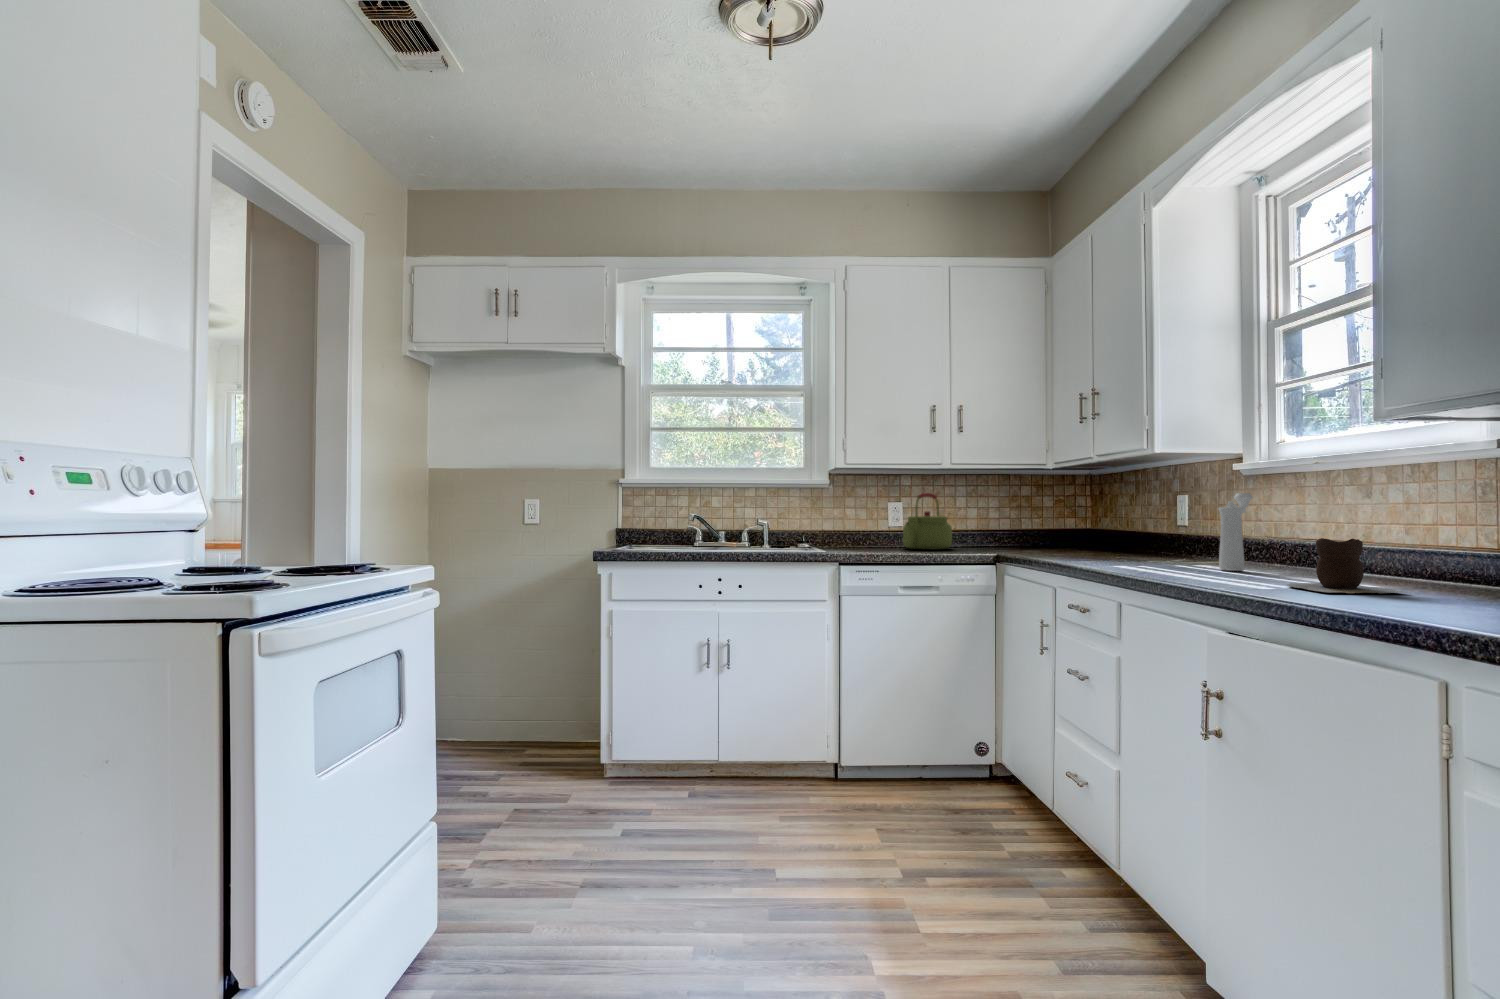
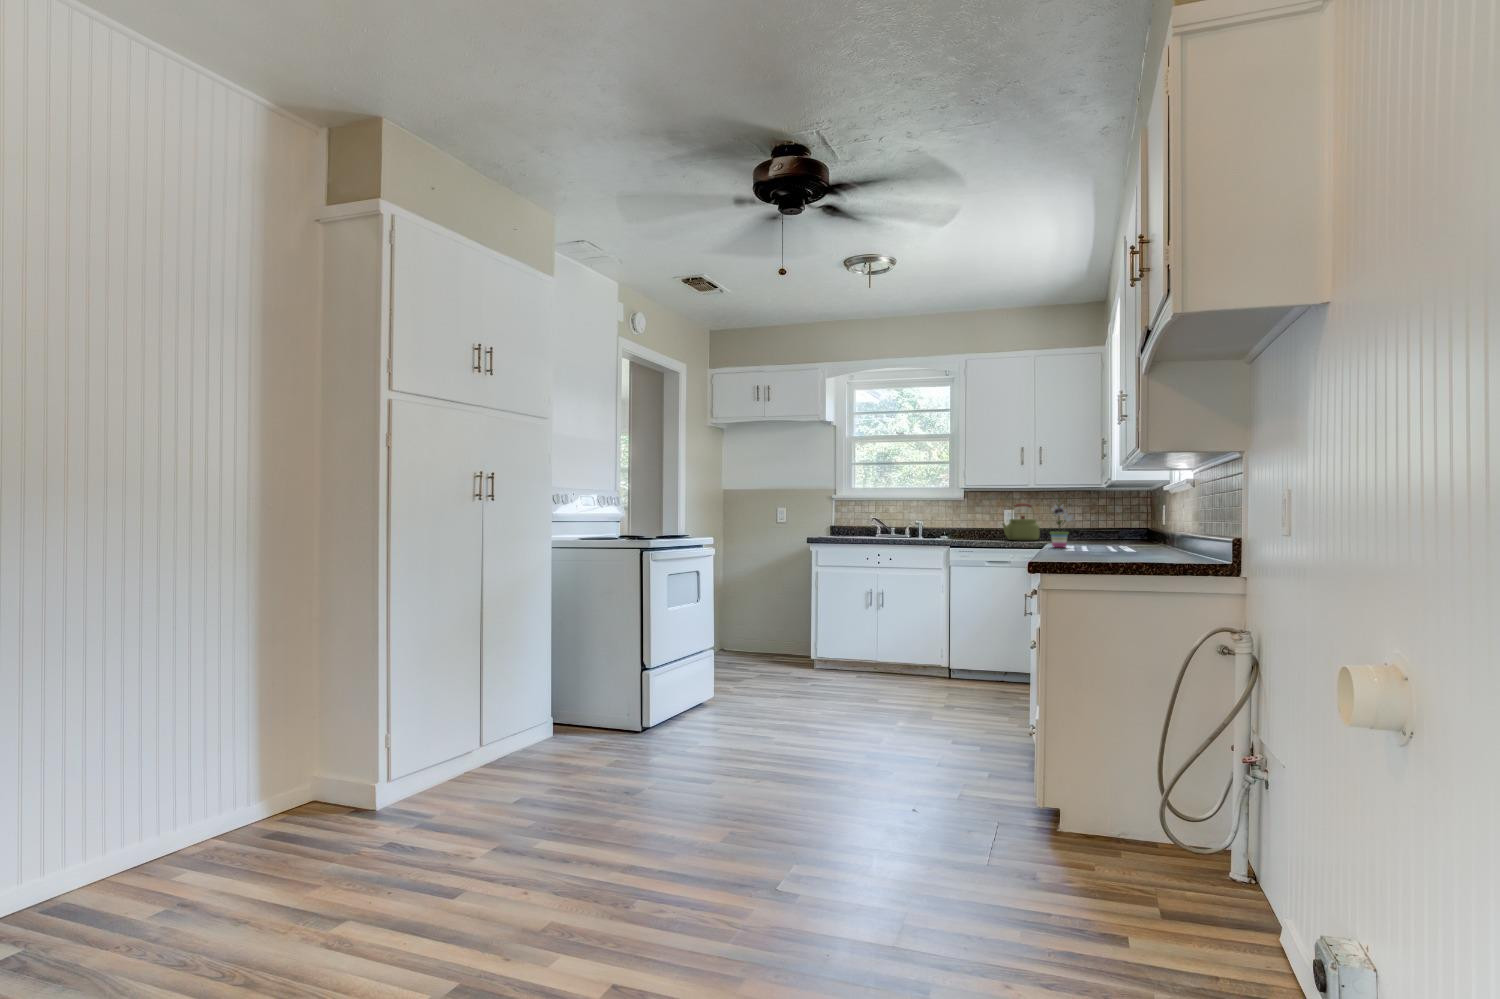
potted plant: none [1087,469,1135,567] -> present [1050,495,1074,547]
pepper mill: present [1219,493,1252,571] -> none [1107,507,1136,549]
vase: present [1287,538,1408,593] -> none [1072,530,1110,554]

